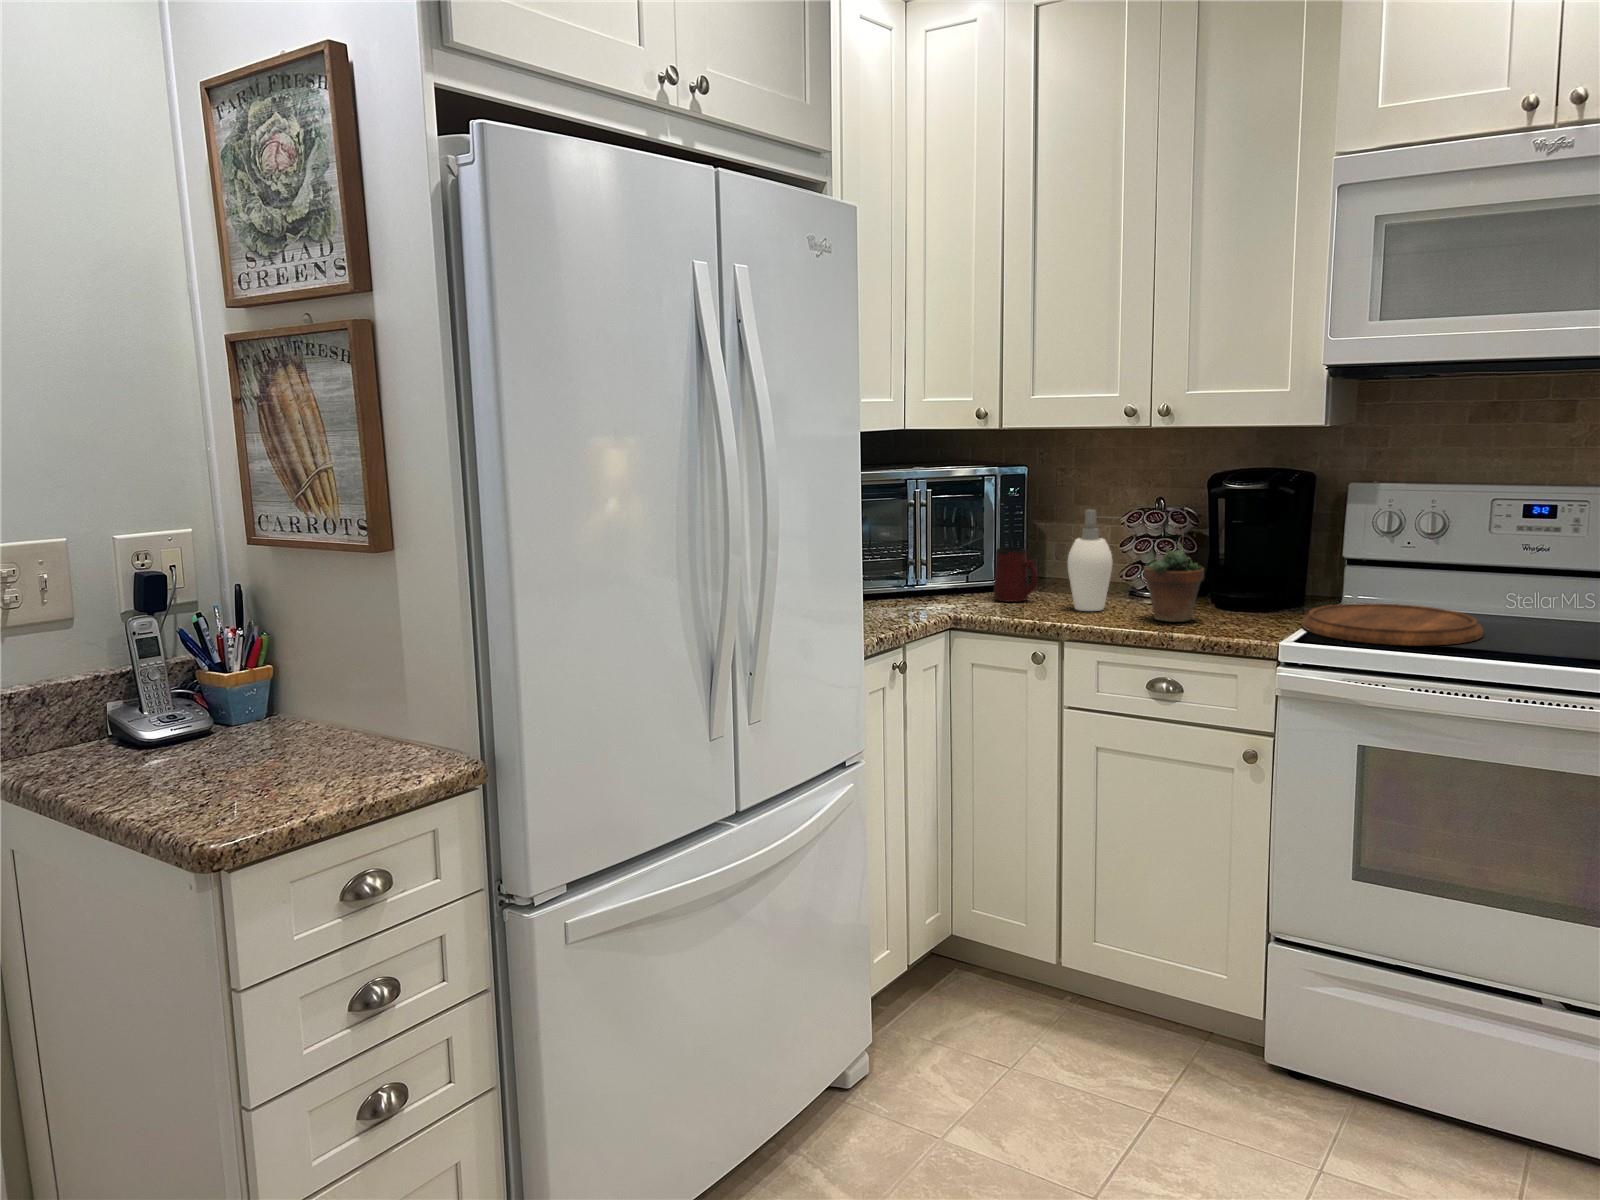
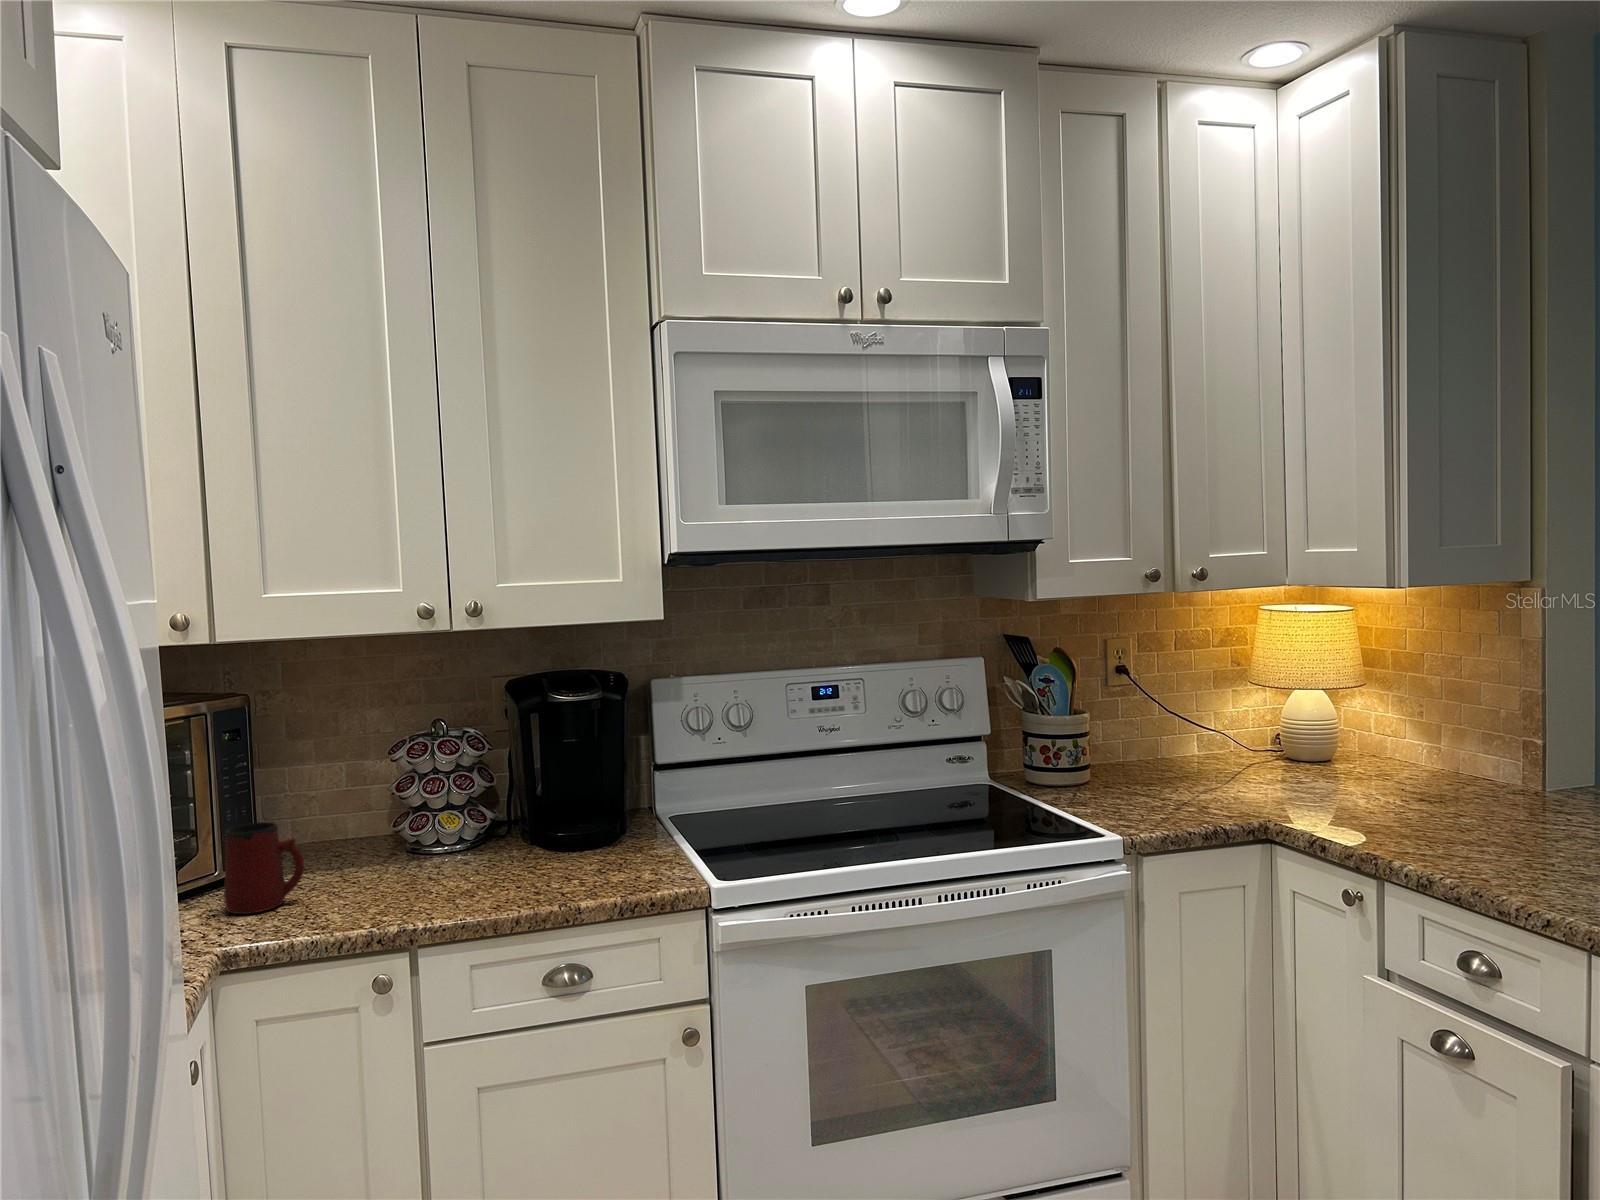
soap dispenser: present [1068,510,1113,611] -> none [366,750,451,900]
succulent plant: present [1144,527,1204,622] -> none [497,755,577,888]
cutting board: present [1302,603,1484,645] -> none [676,803,856,862]

